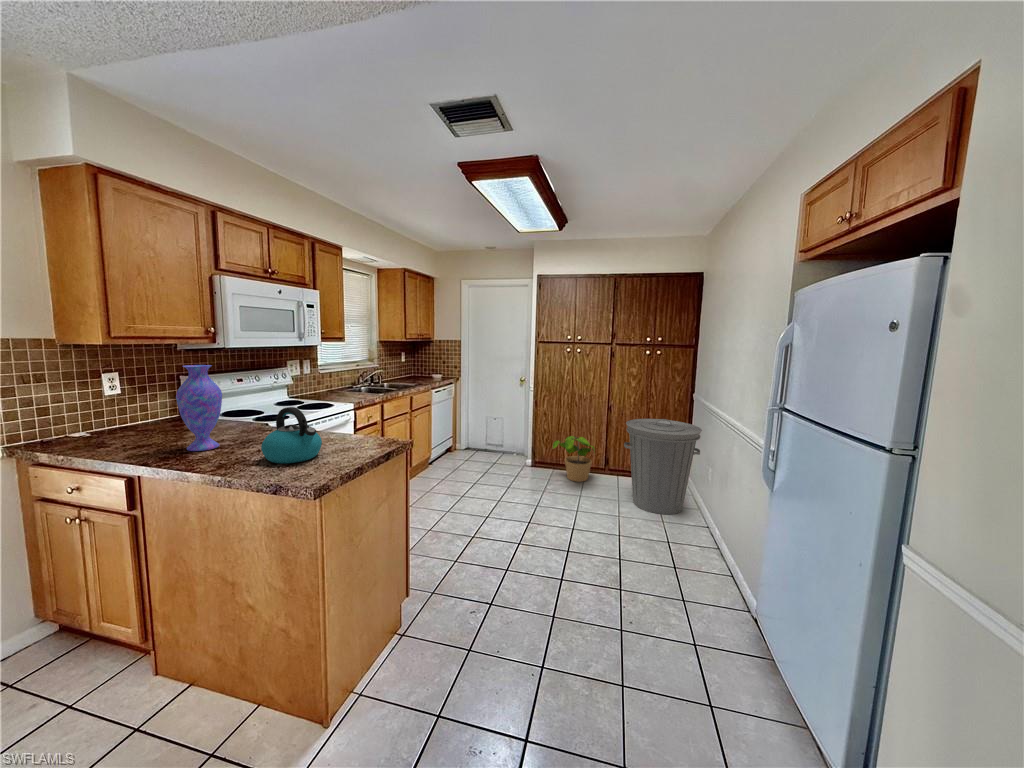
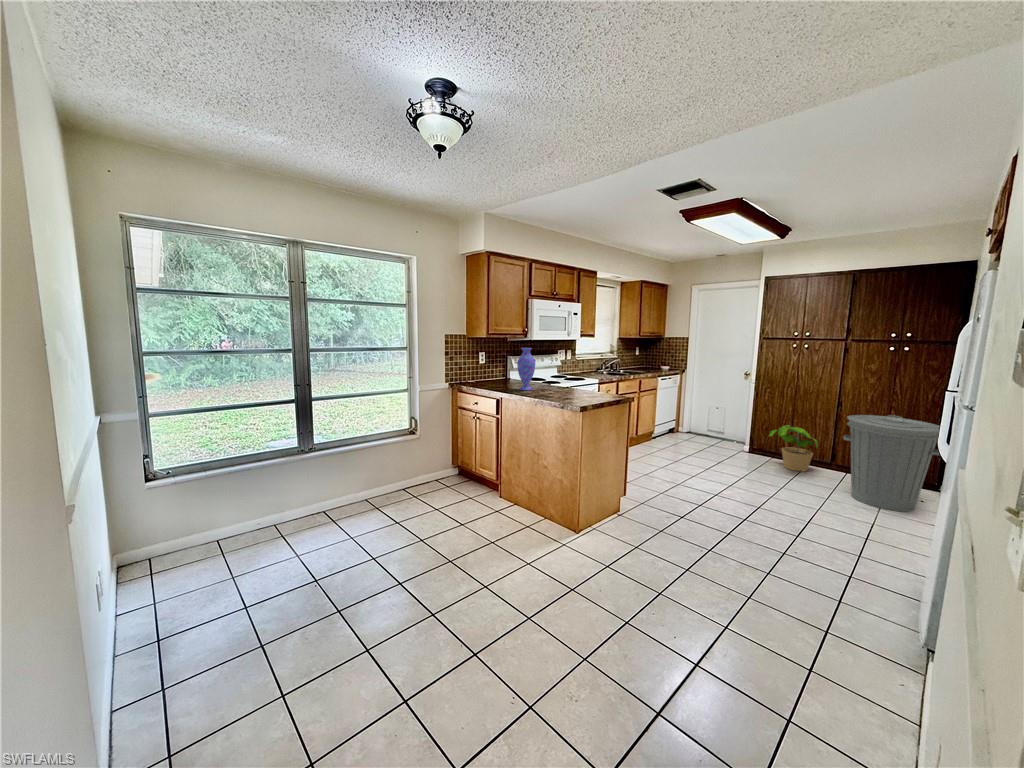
kettle: present [261,407,322,464] -> none [554,370,582,398]

